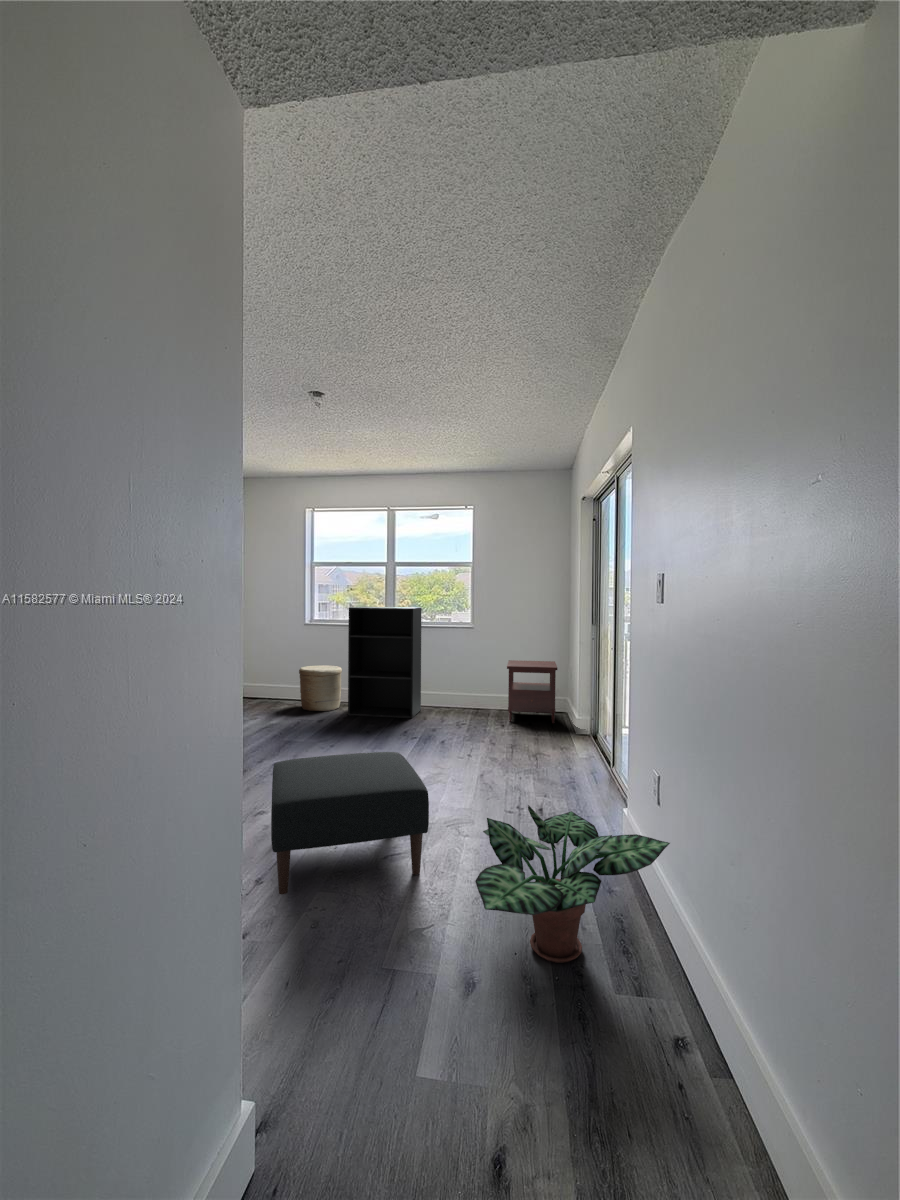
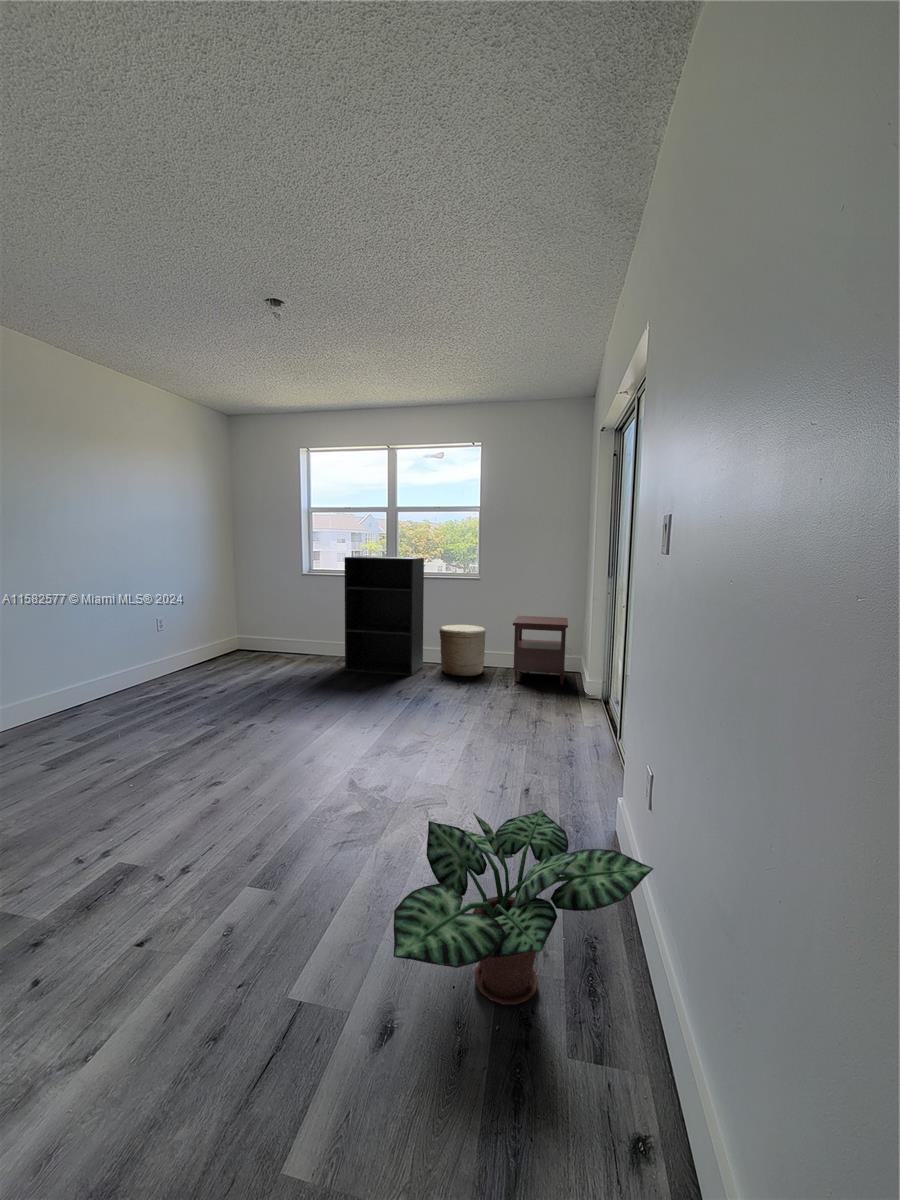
woven basket: present [299,665,342,711] -> present [439,625,486,676]
ottoman: present [271,752,429,895] -> none [186,723,377,890]

